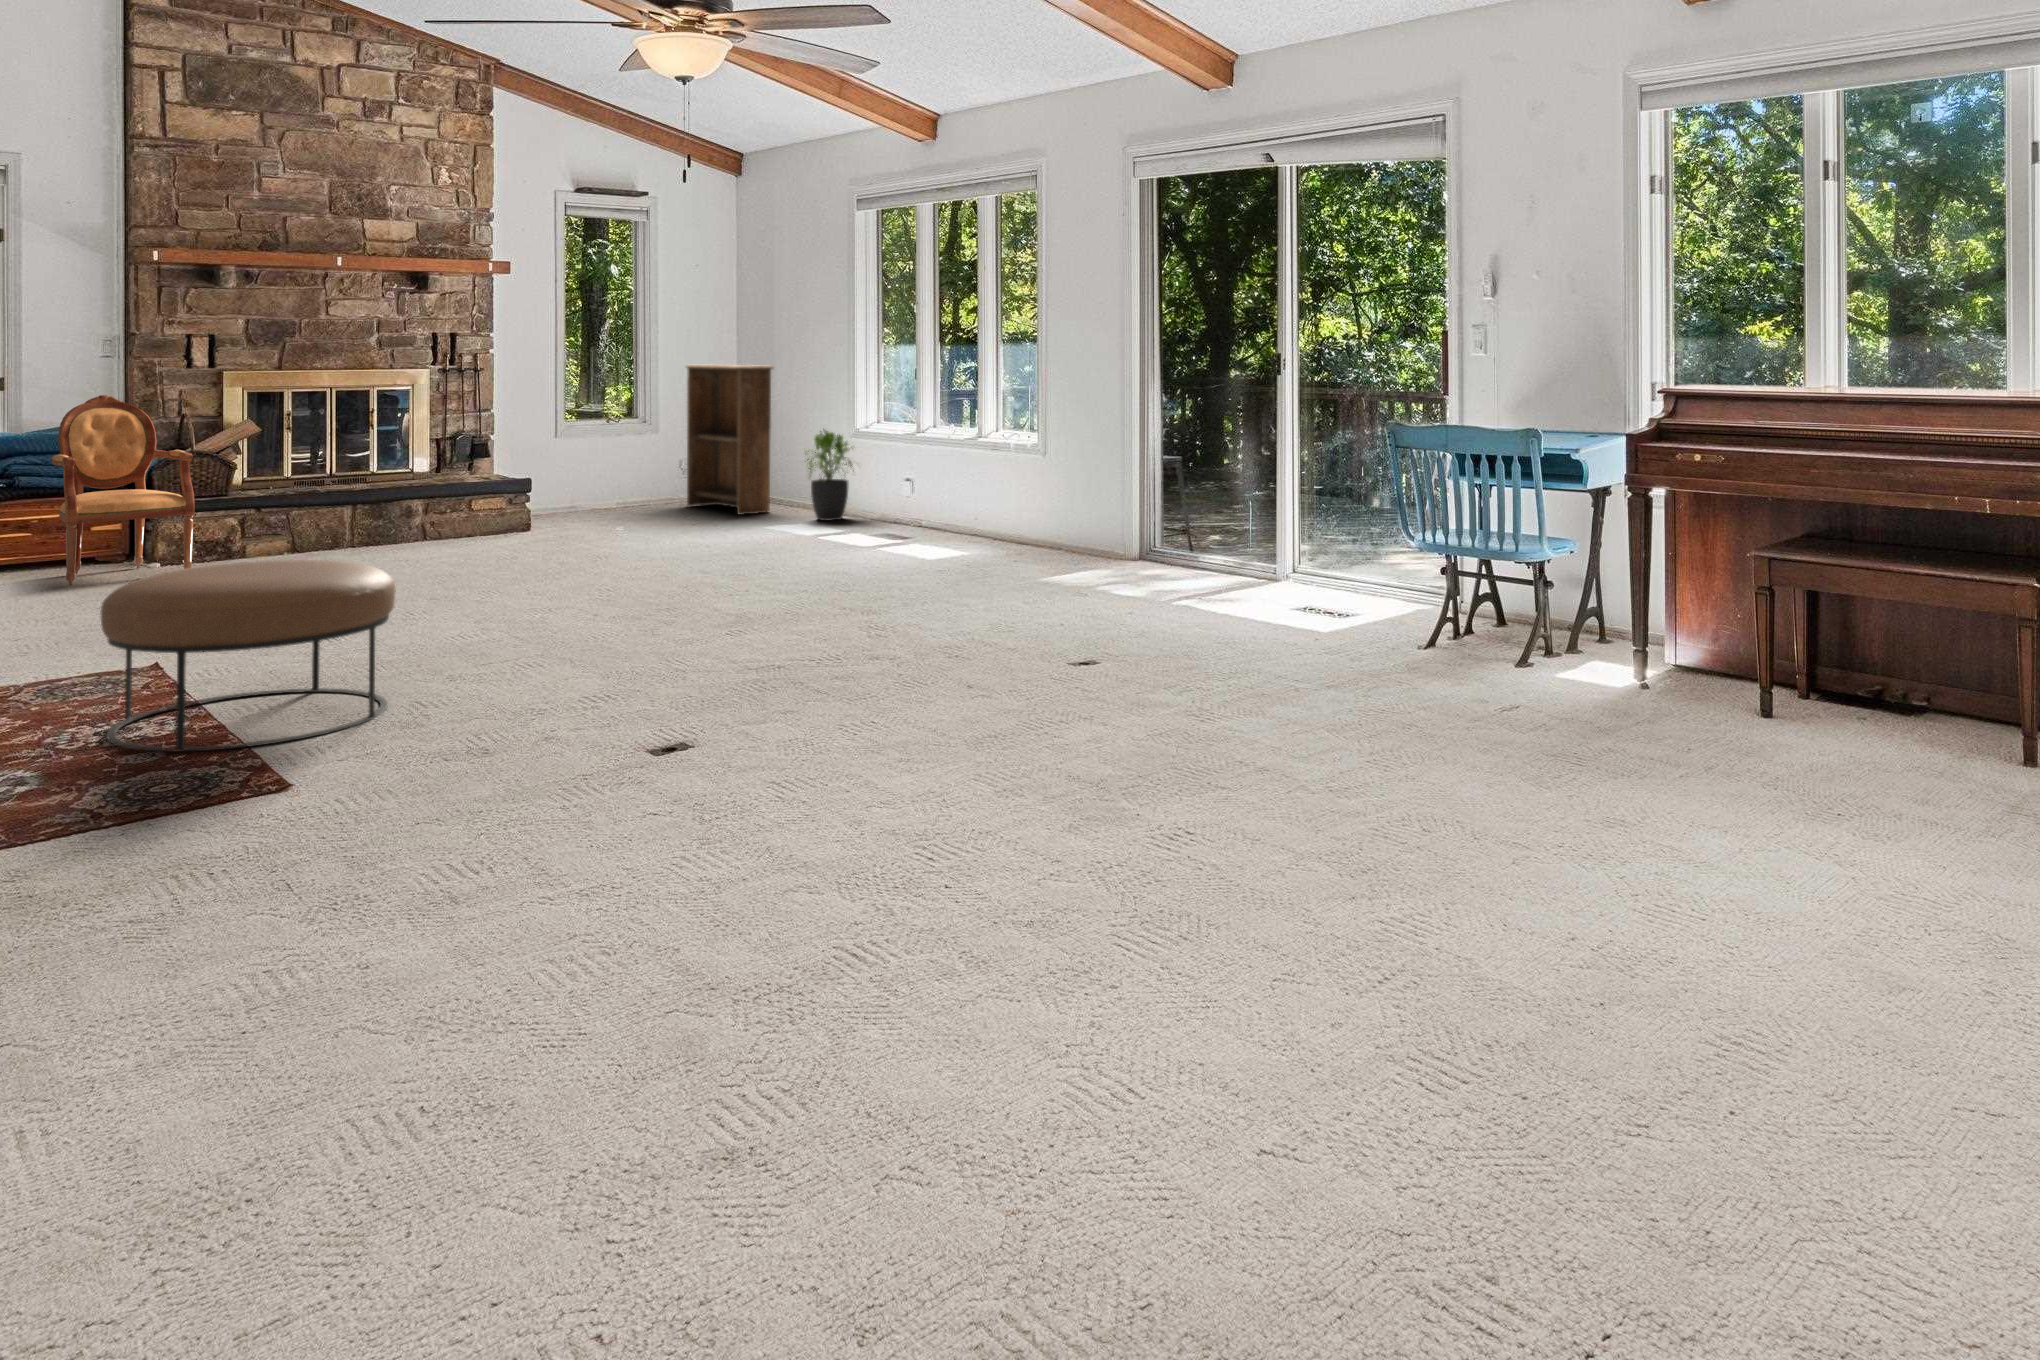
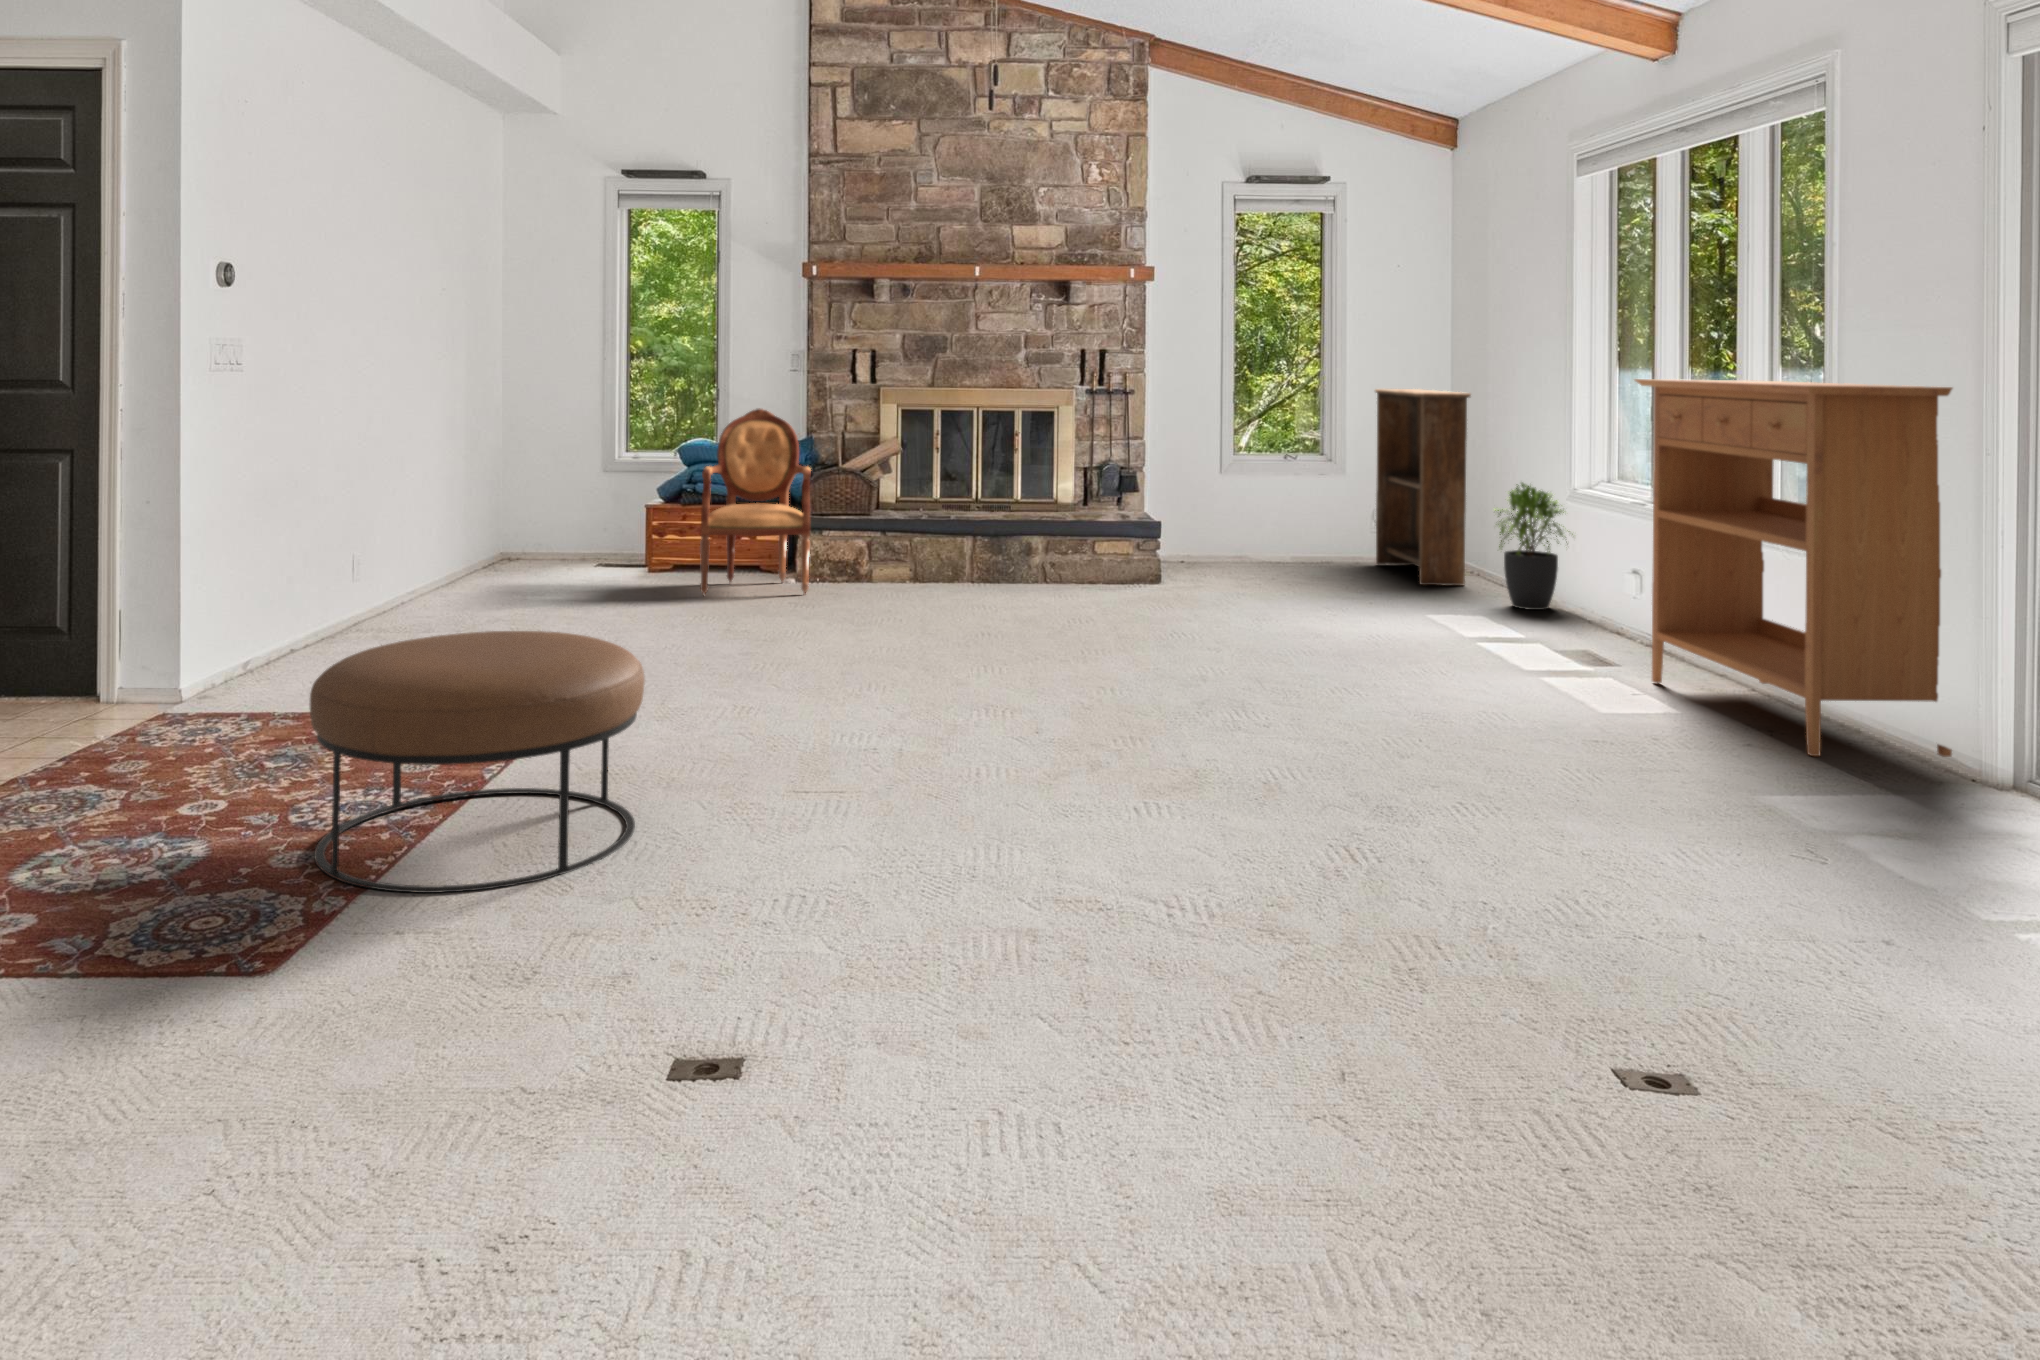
console table: none [932,351,1122,564] -> present [1635,379,1952,757]

